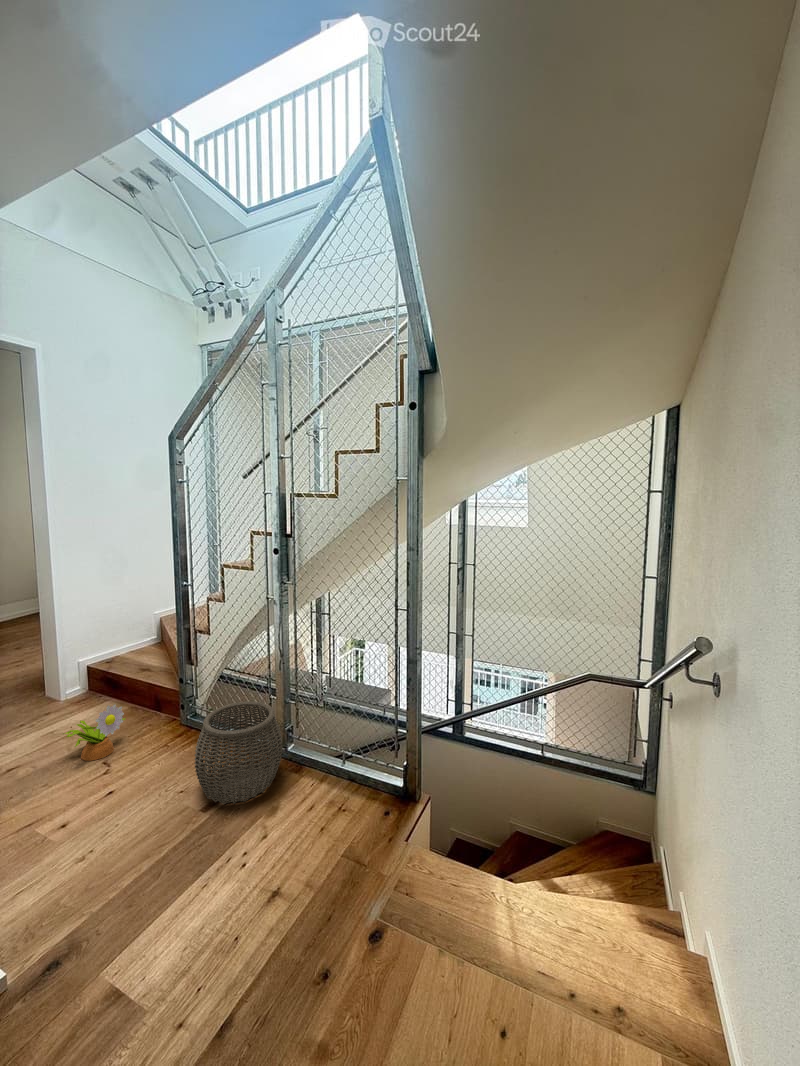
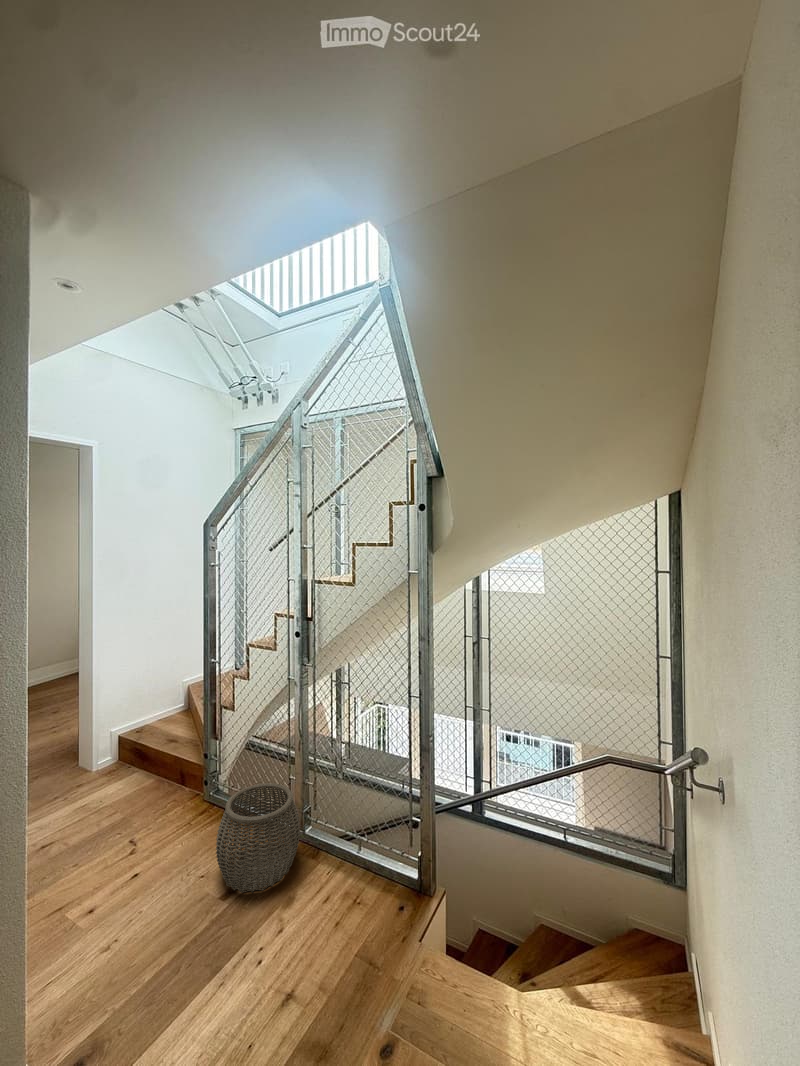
decorative plant: present [63,705,126,761] -> none [94,782,153,840]

